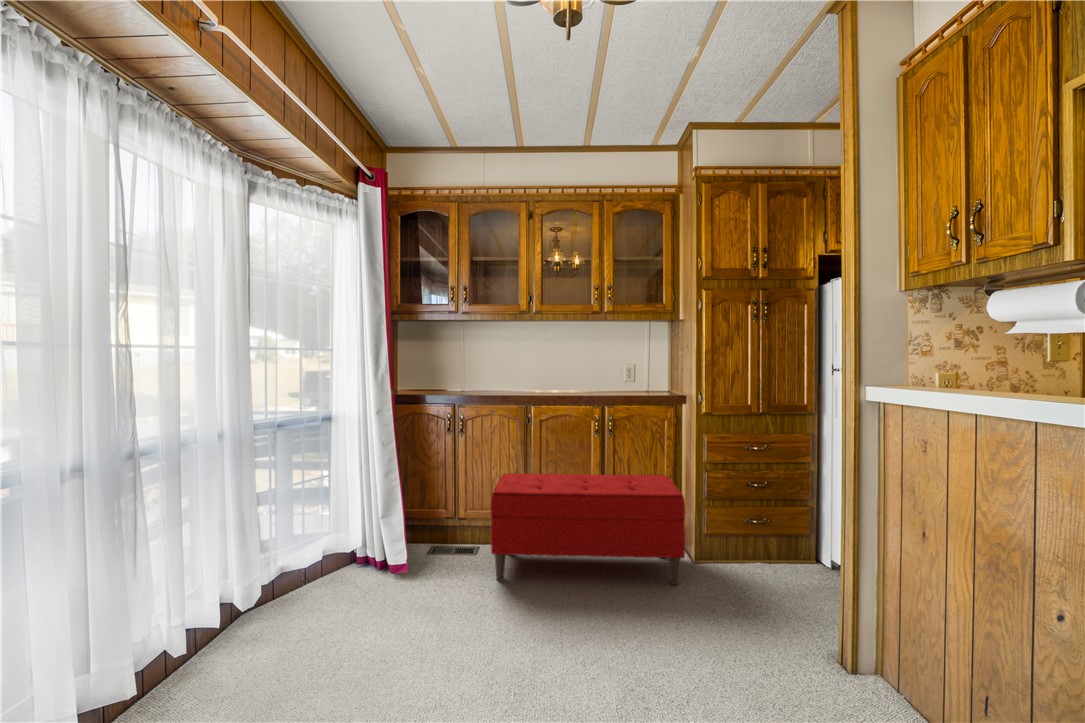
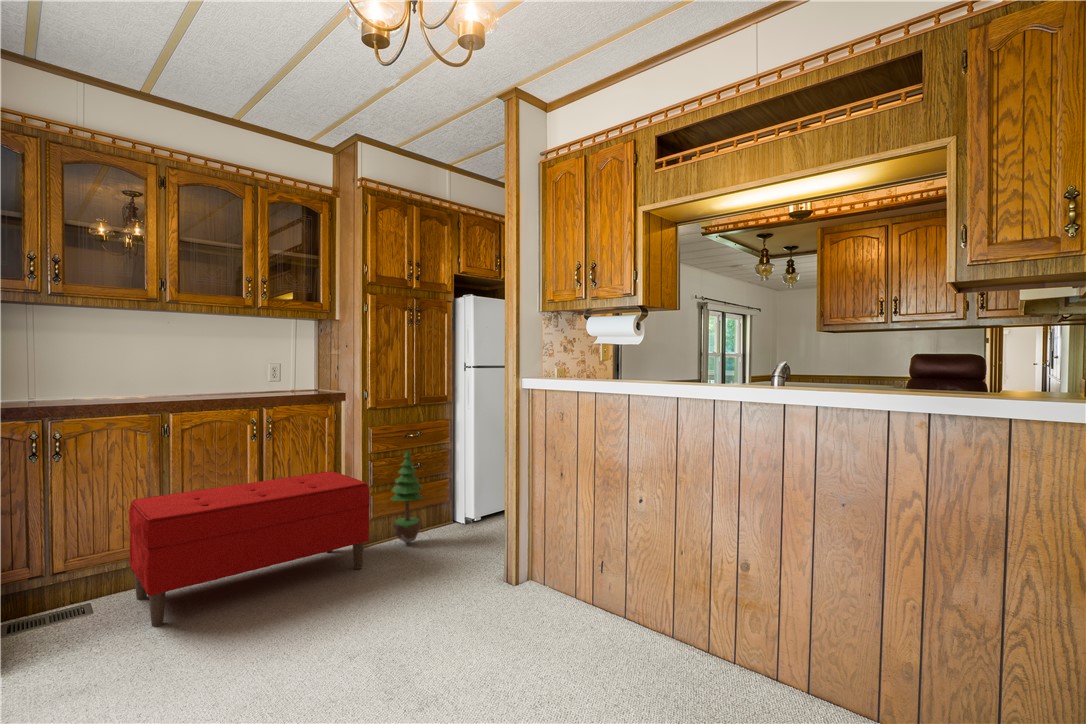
potted tree: none [722,464,764,573] -> present [391,450,423,544]

